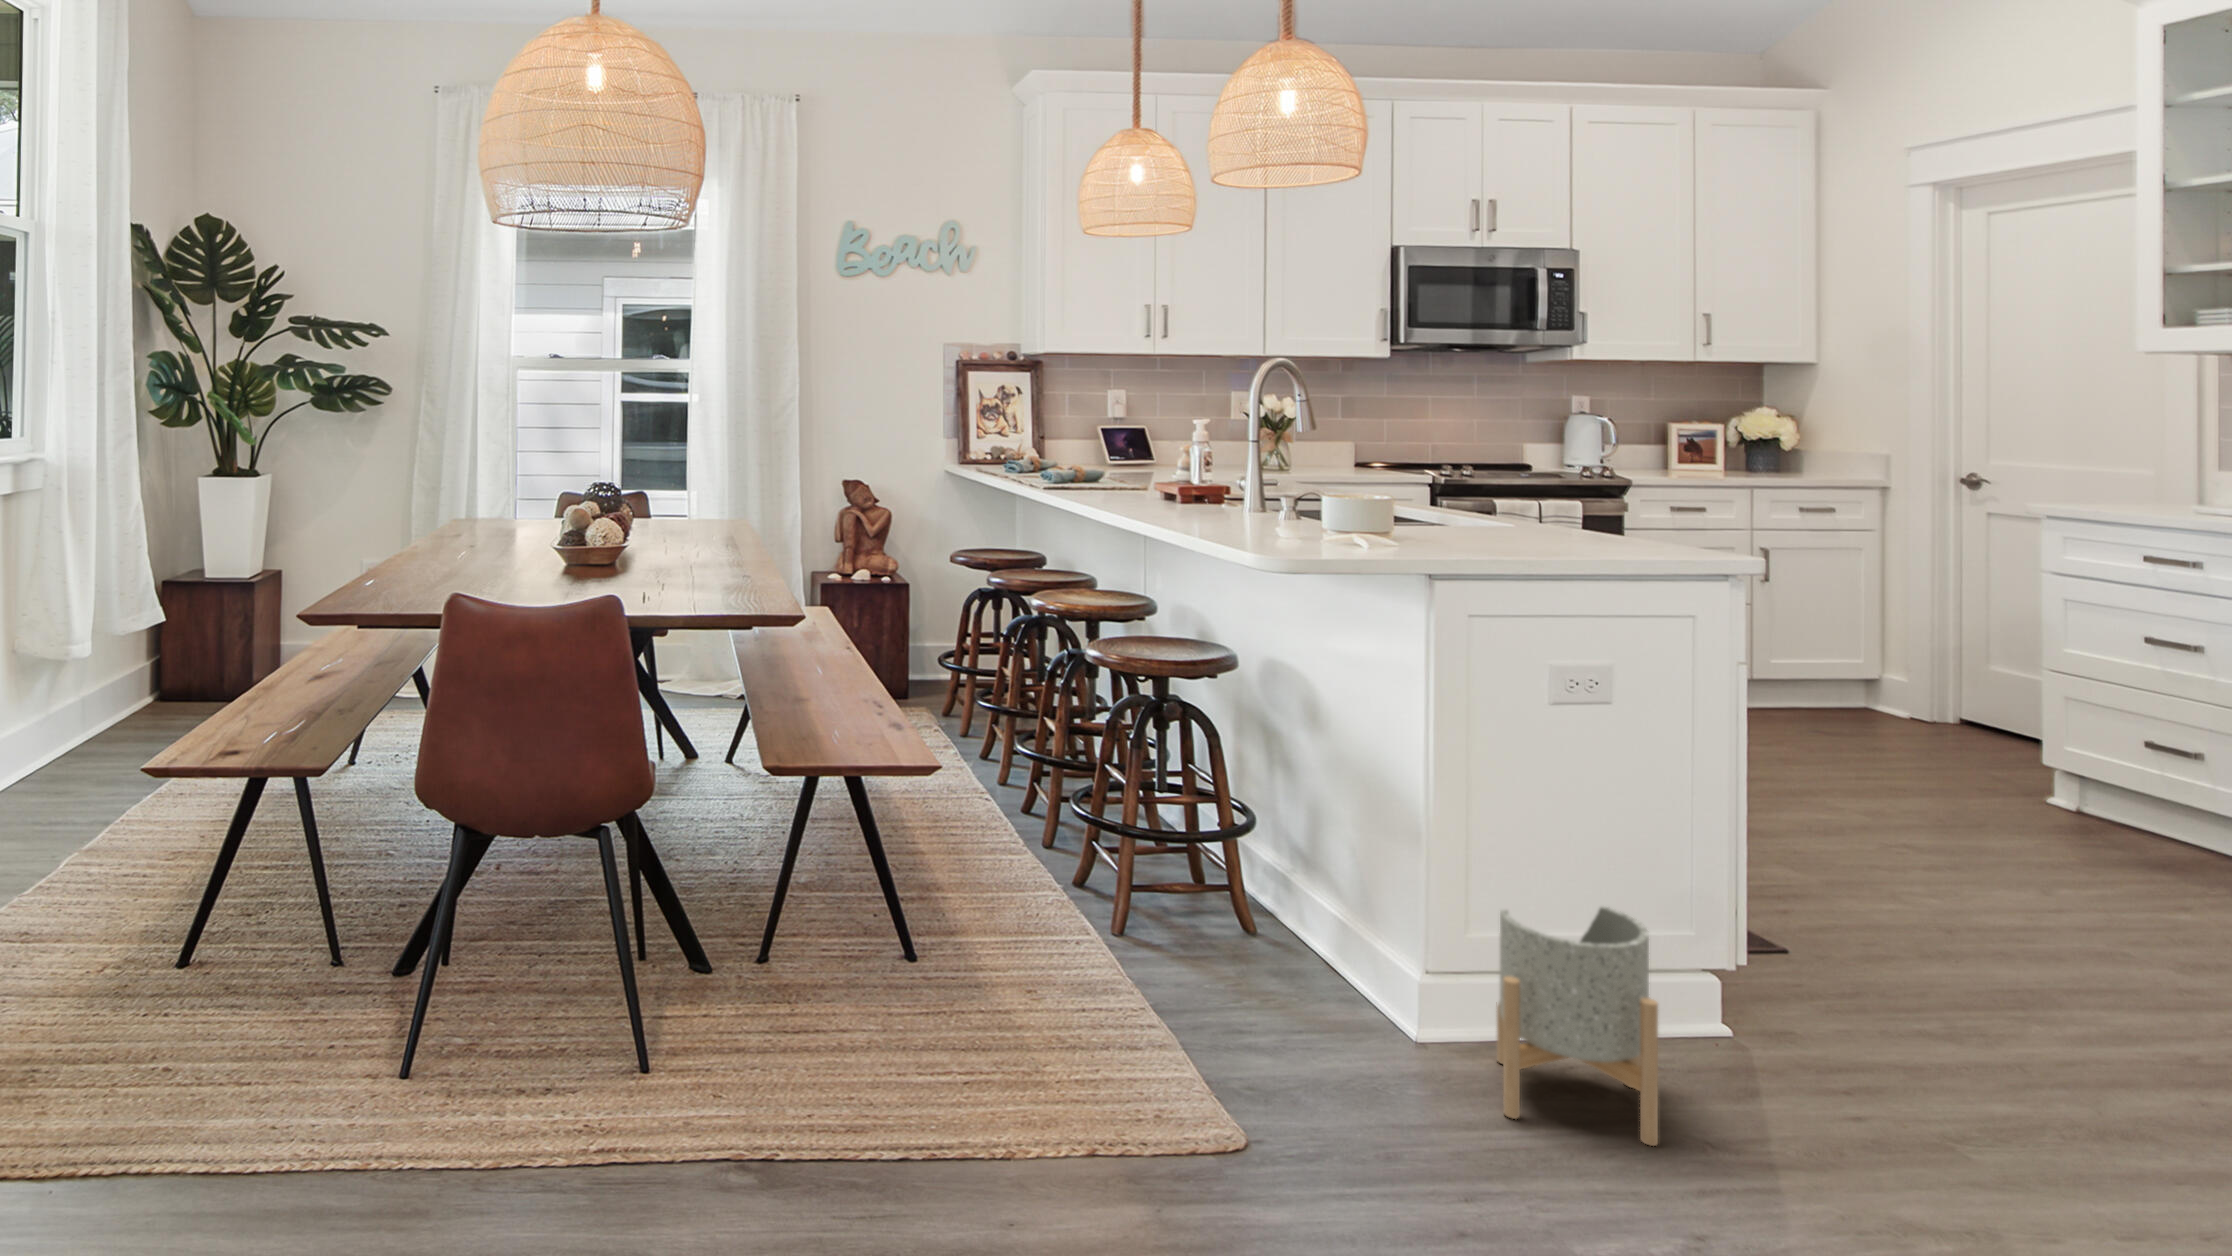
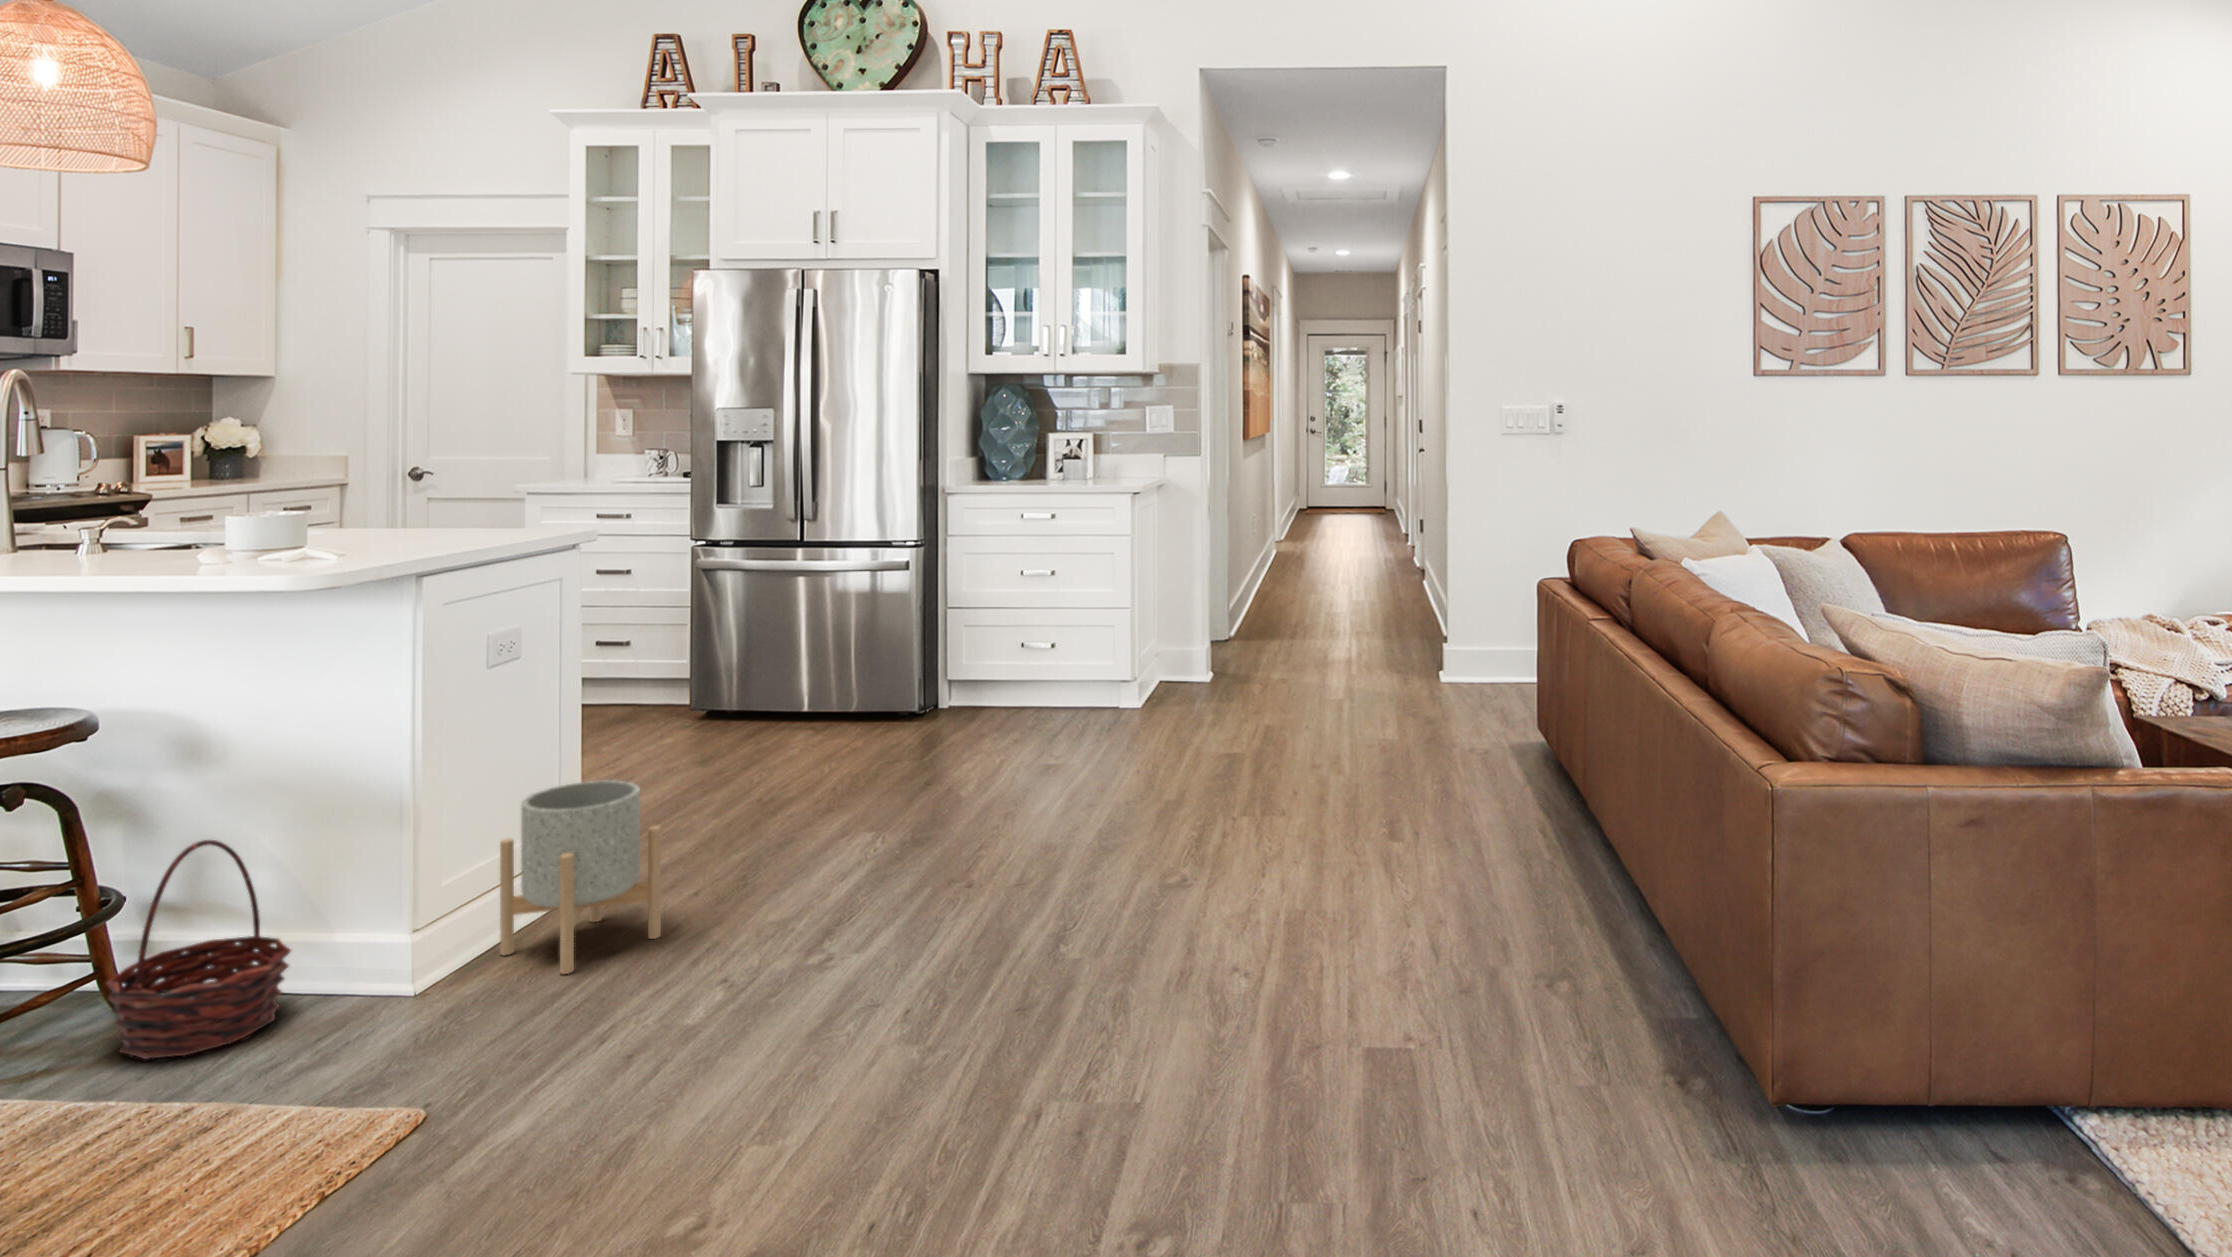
basket: none [1179,818,1313,1005] -> present [106,840,291,1059]

